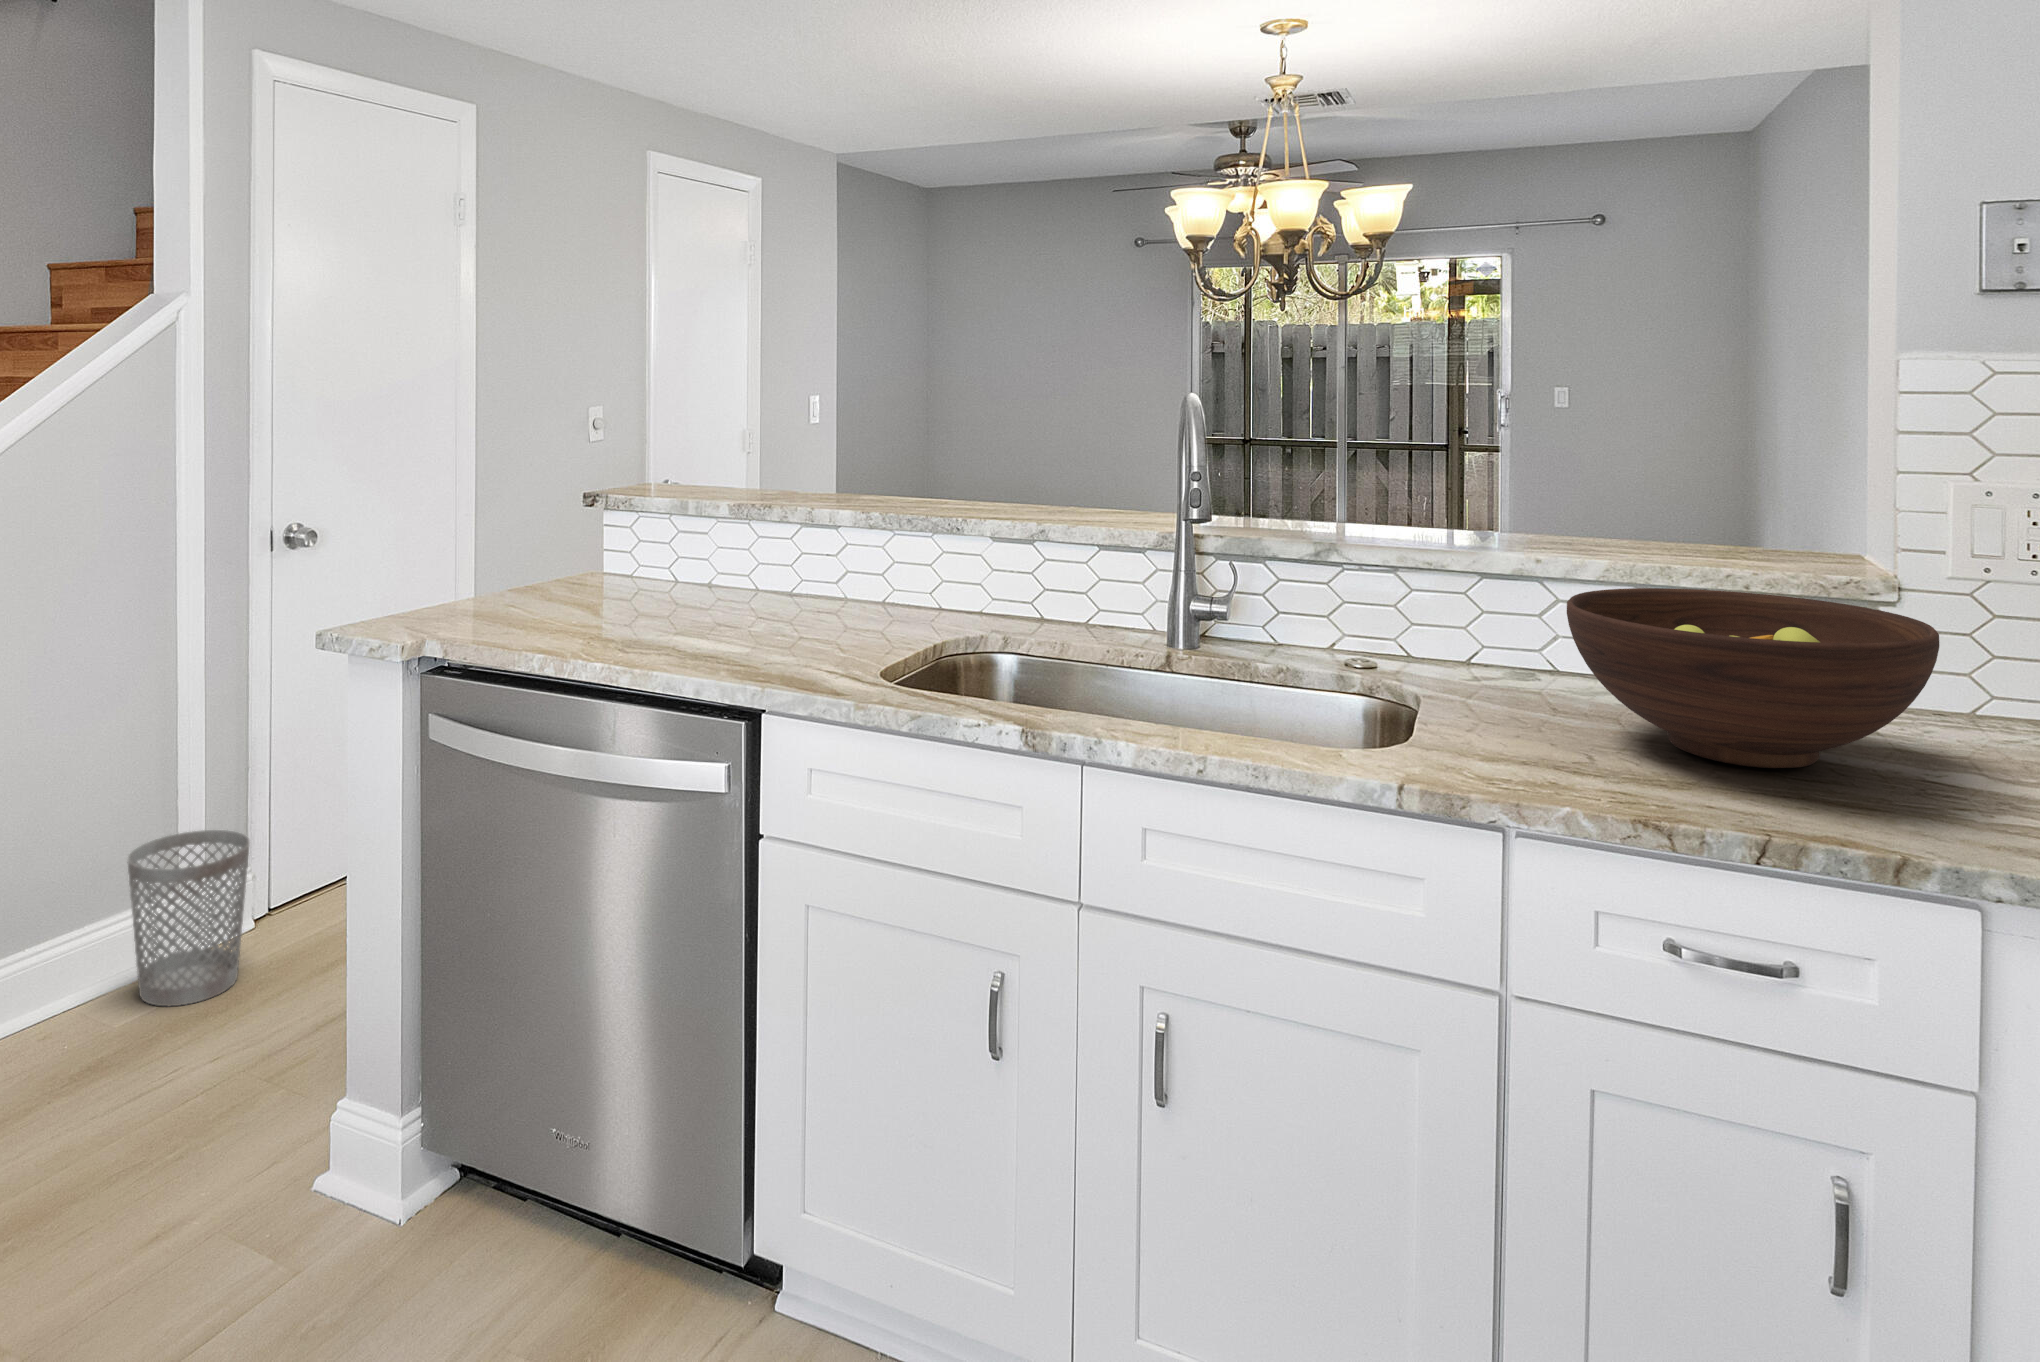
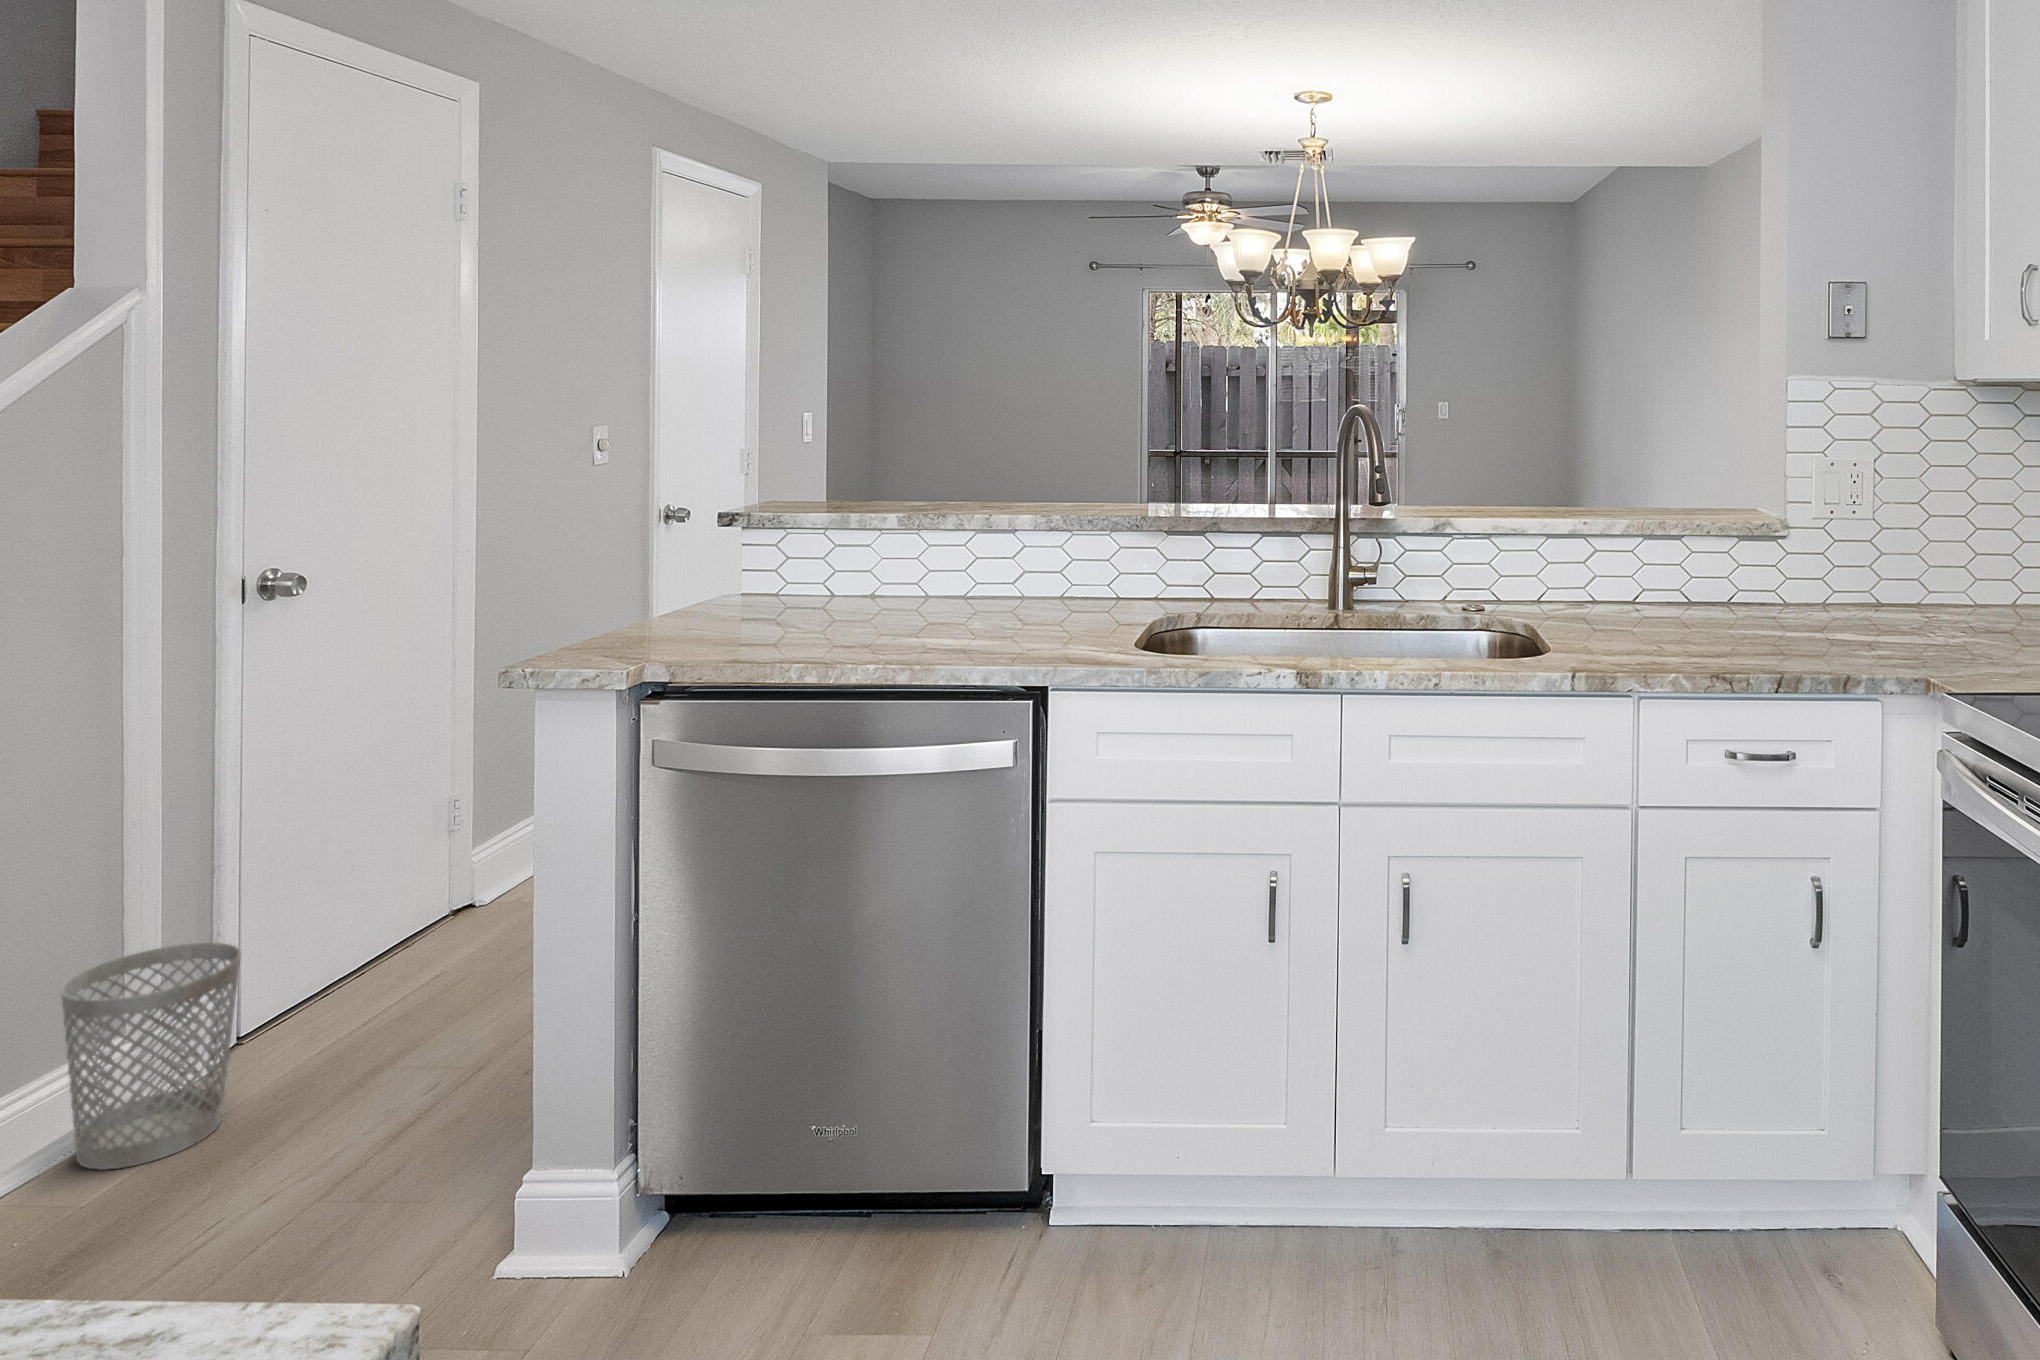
fruit bowl: present [1567,588,1939,768] -> none [1633,535,1837,641]

